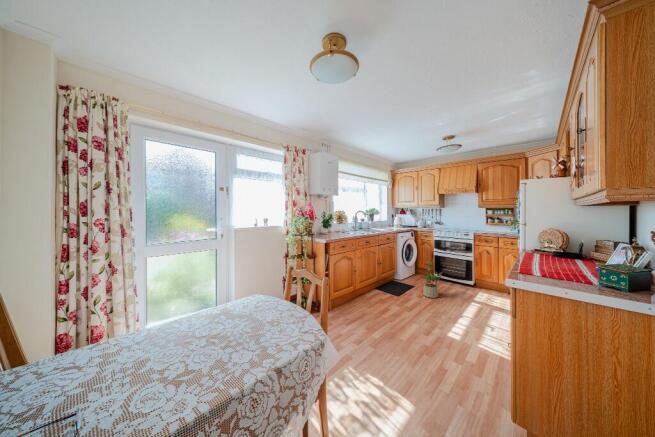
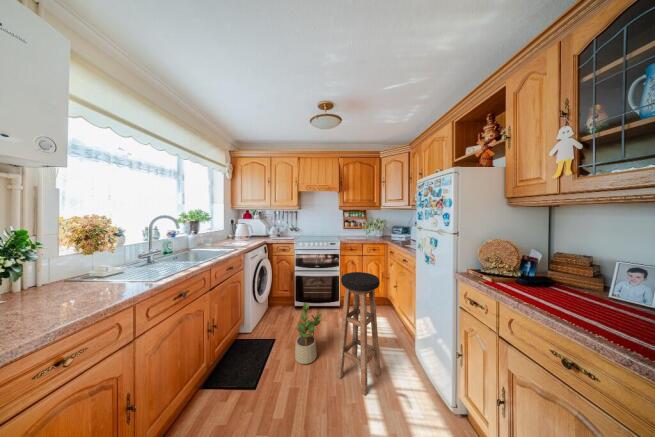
bar stool: none [447,245,480,315] -> present [337,272,380,395]

